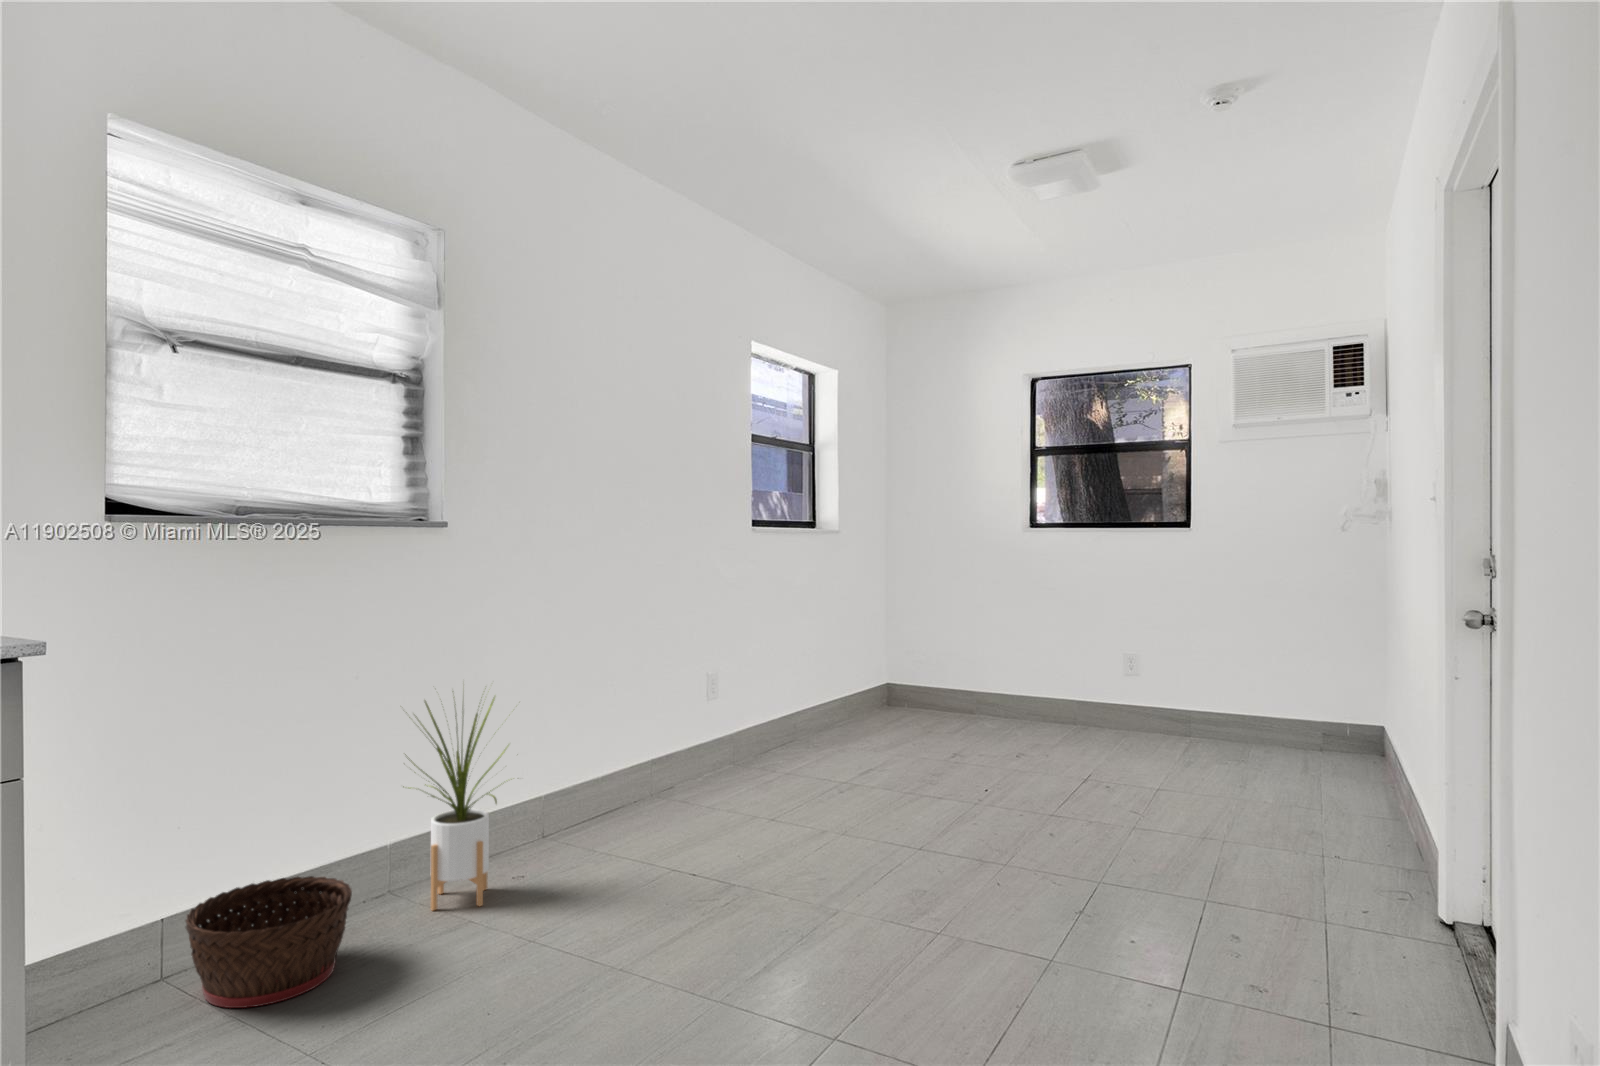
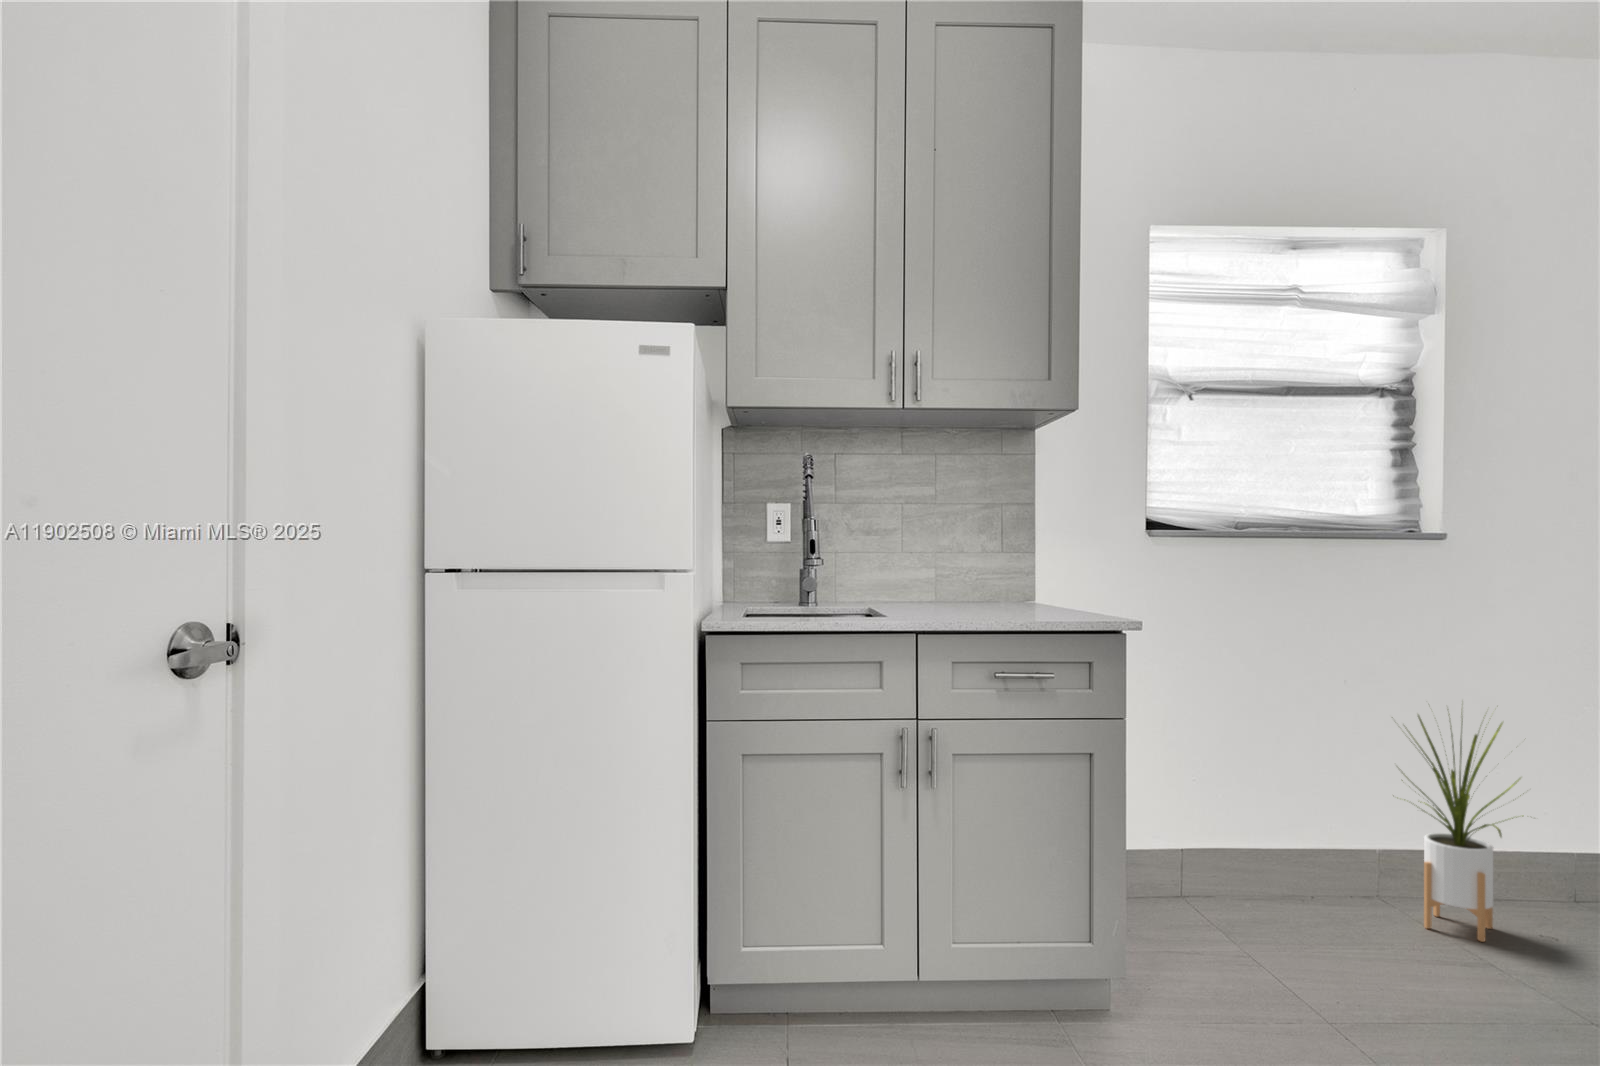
basket: present [185,876,352,1008] -> none [1201,845,1340,952]

